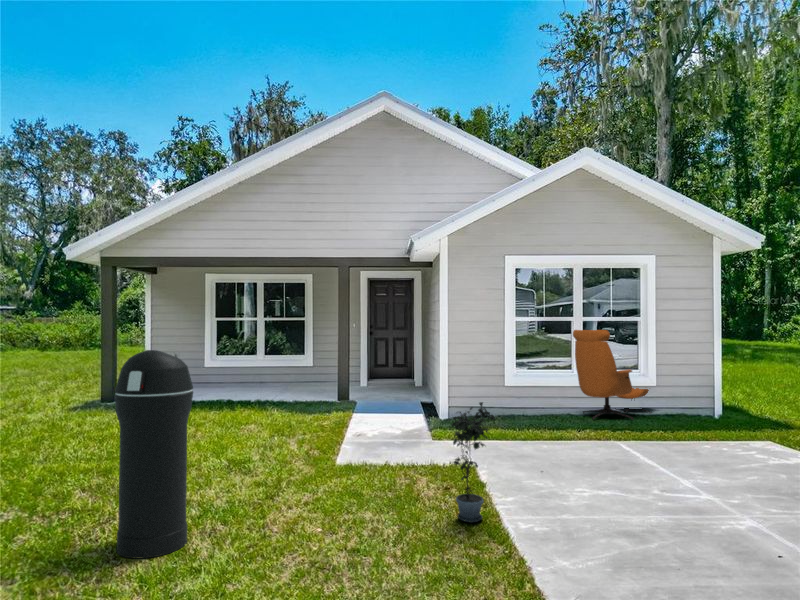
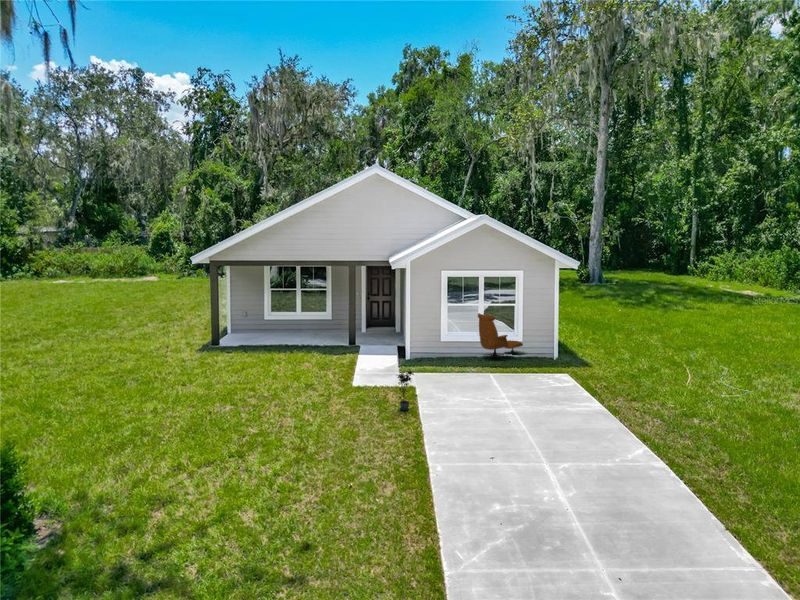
trash can: present [114,350,193,559] -> none [281,353,306,421]

